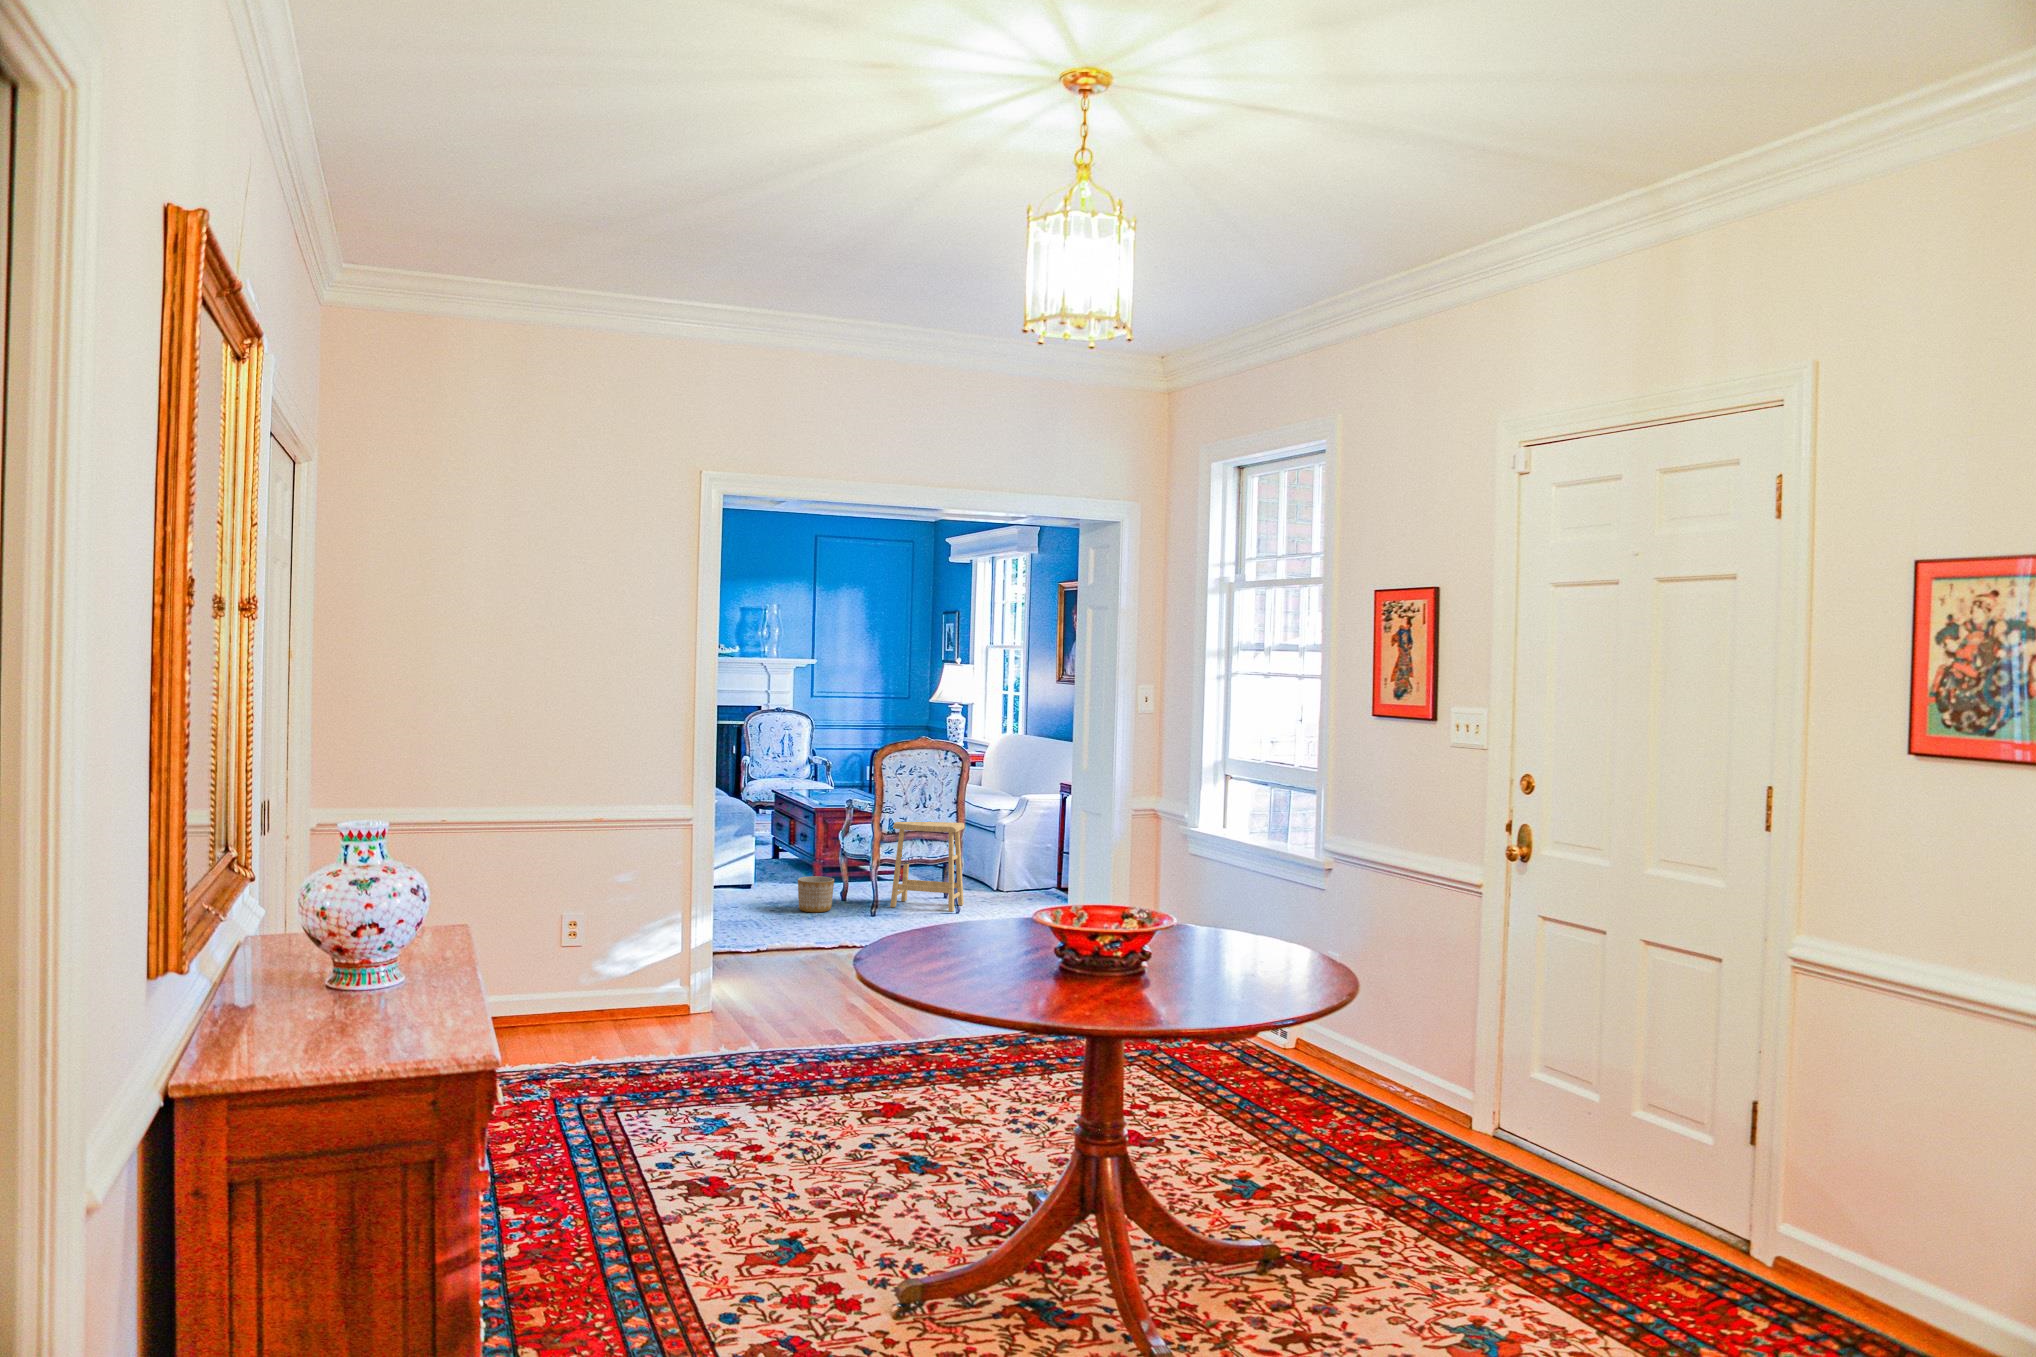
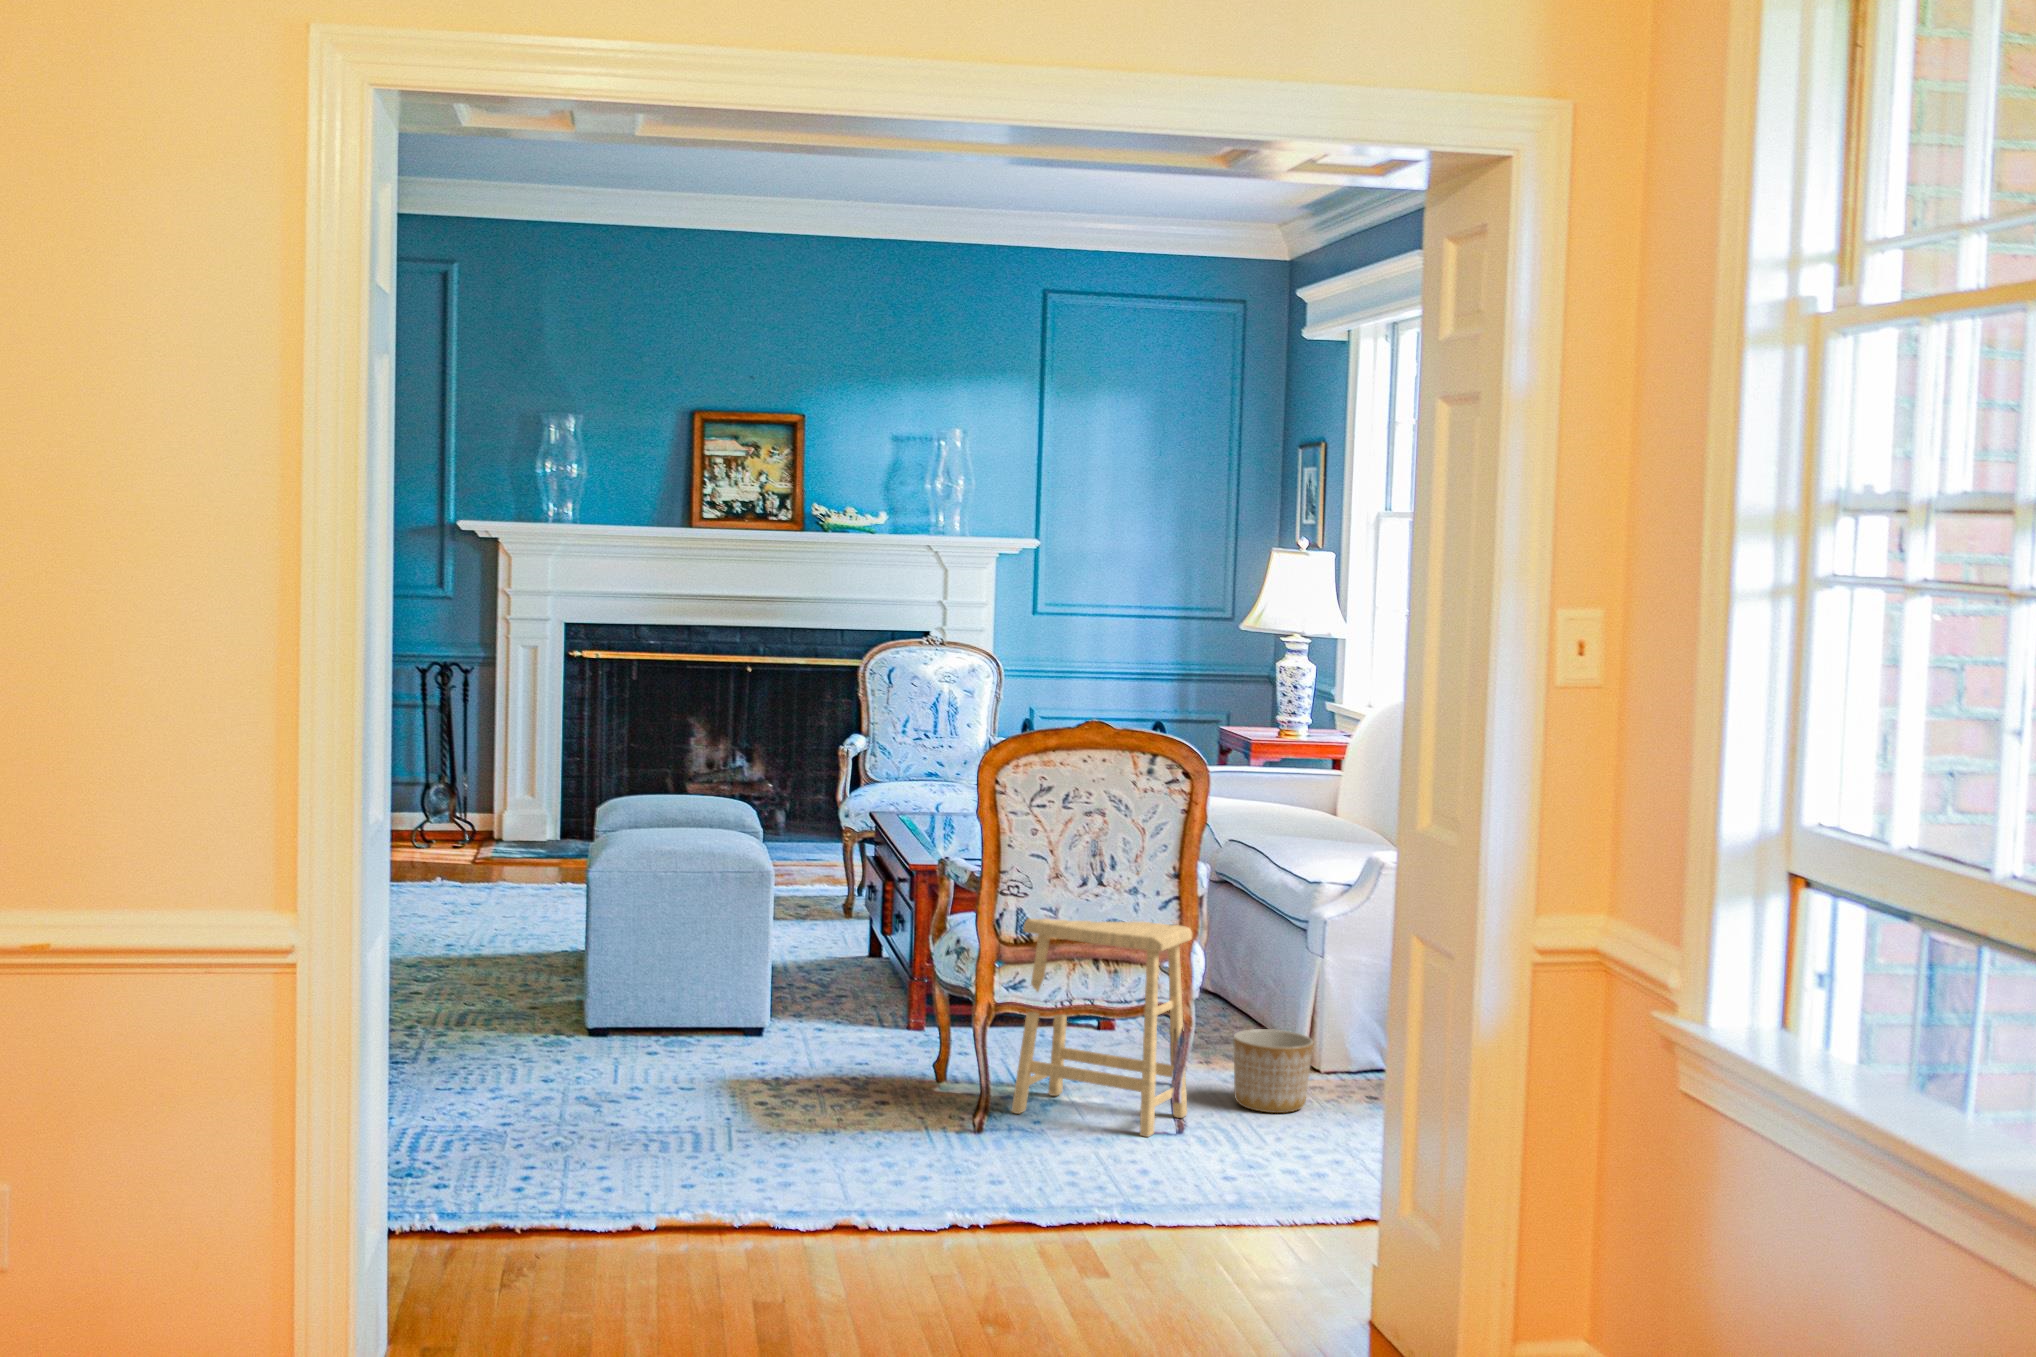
planter: present [798,876,834,913] -> present [1234,1029,1313,1113]

